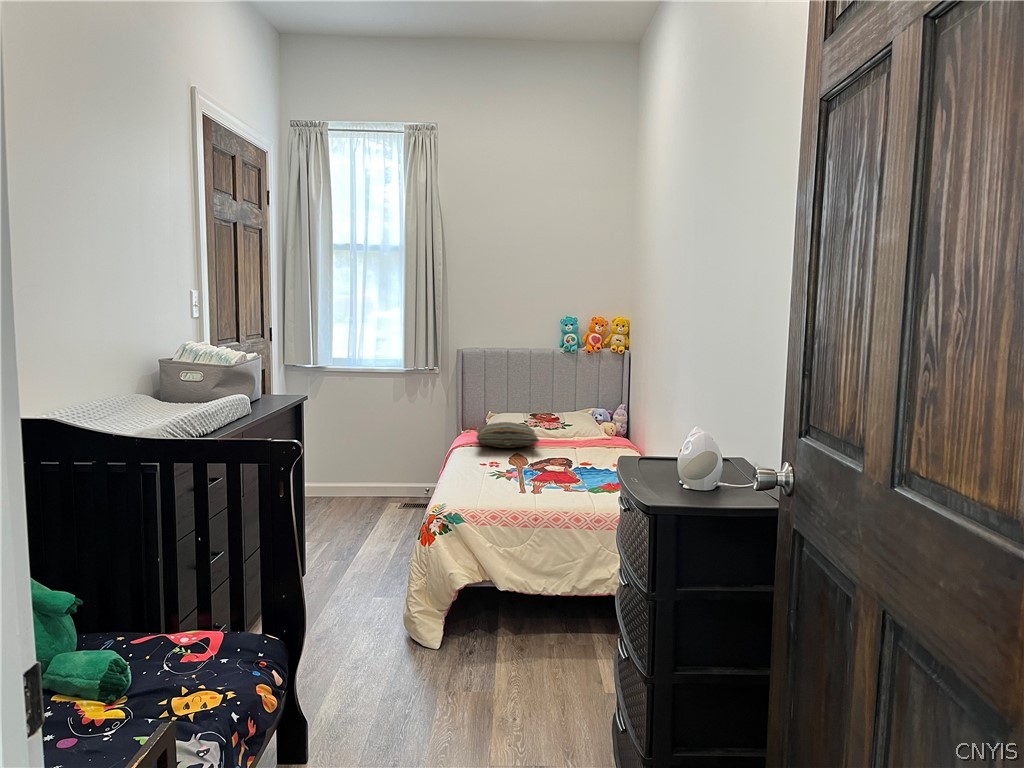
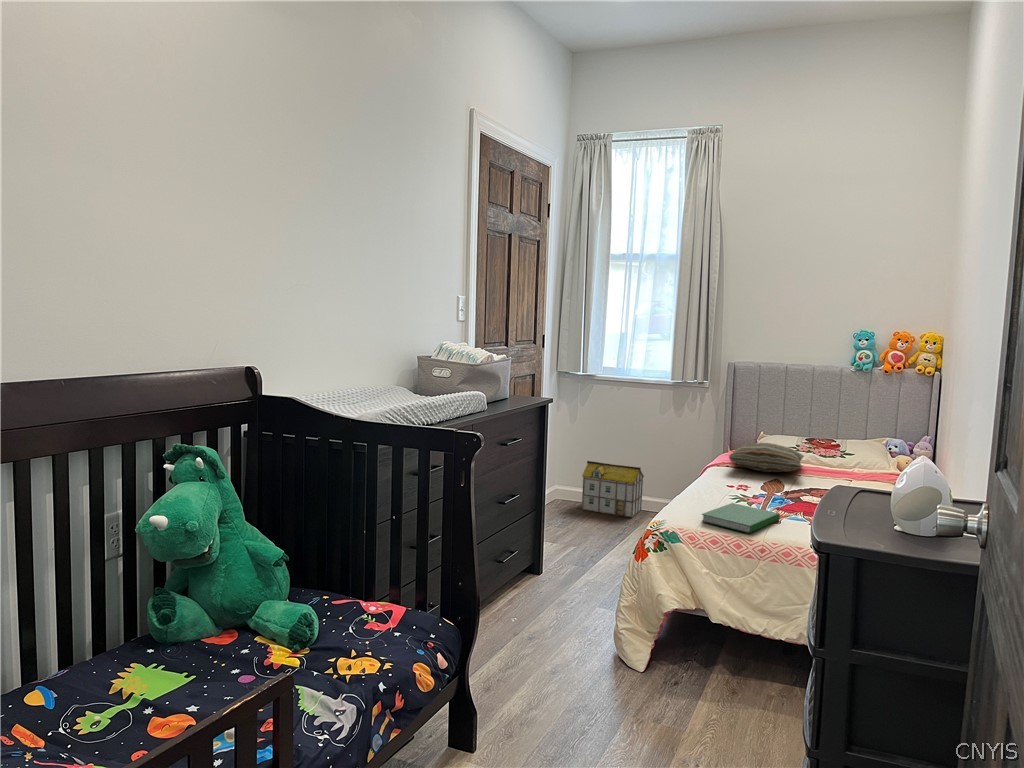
toy house: none [322,457,383,508] -> present [582,461,644,517]
hardcover book: none [476,478,539,503] -> present [702,503,780,533]

